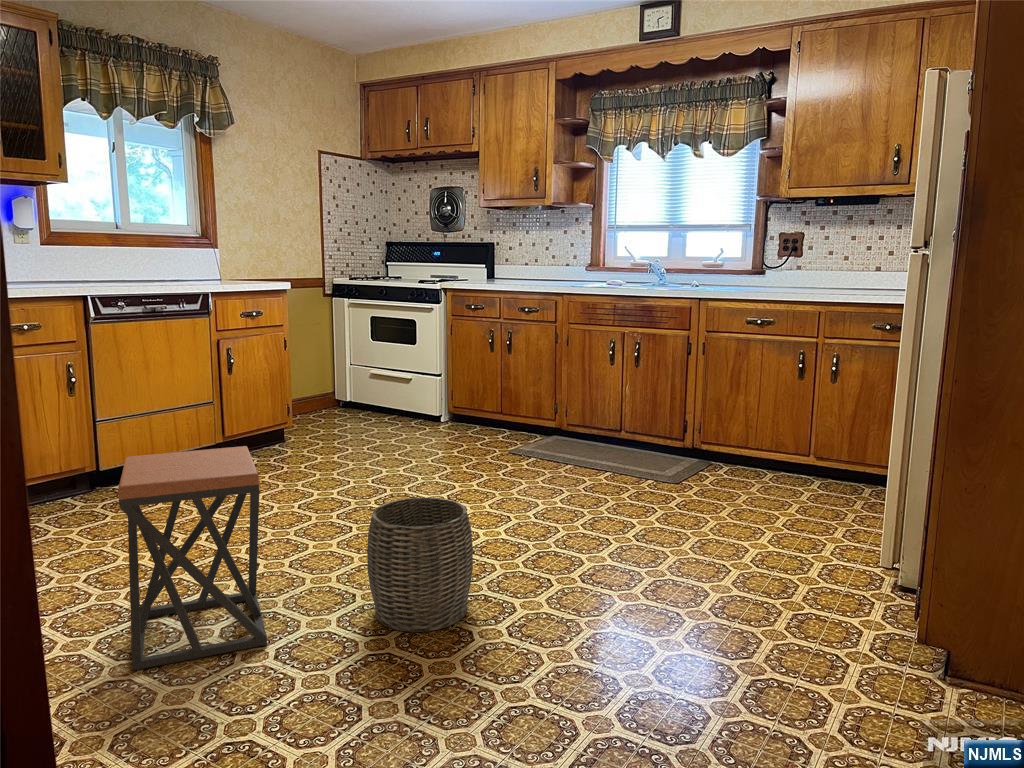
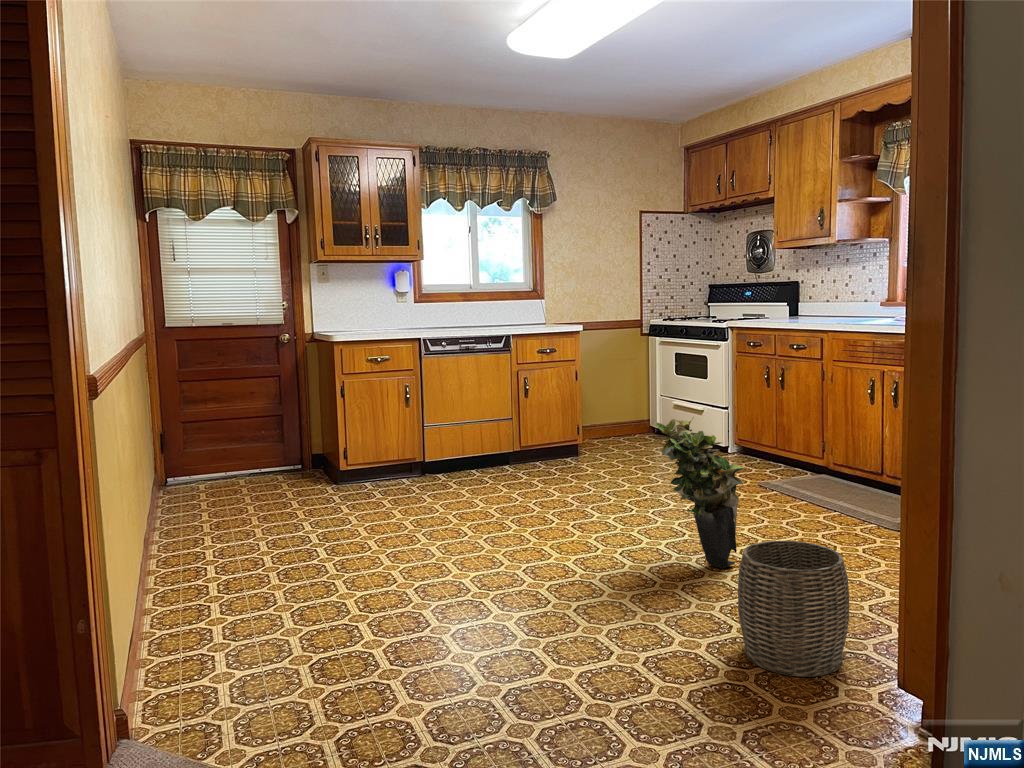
potted plant: none [242,379,344,537] -> present [655,417,745,569]
stool: present [118,446,267,670] -> none [530,473,644,651]

